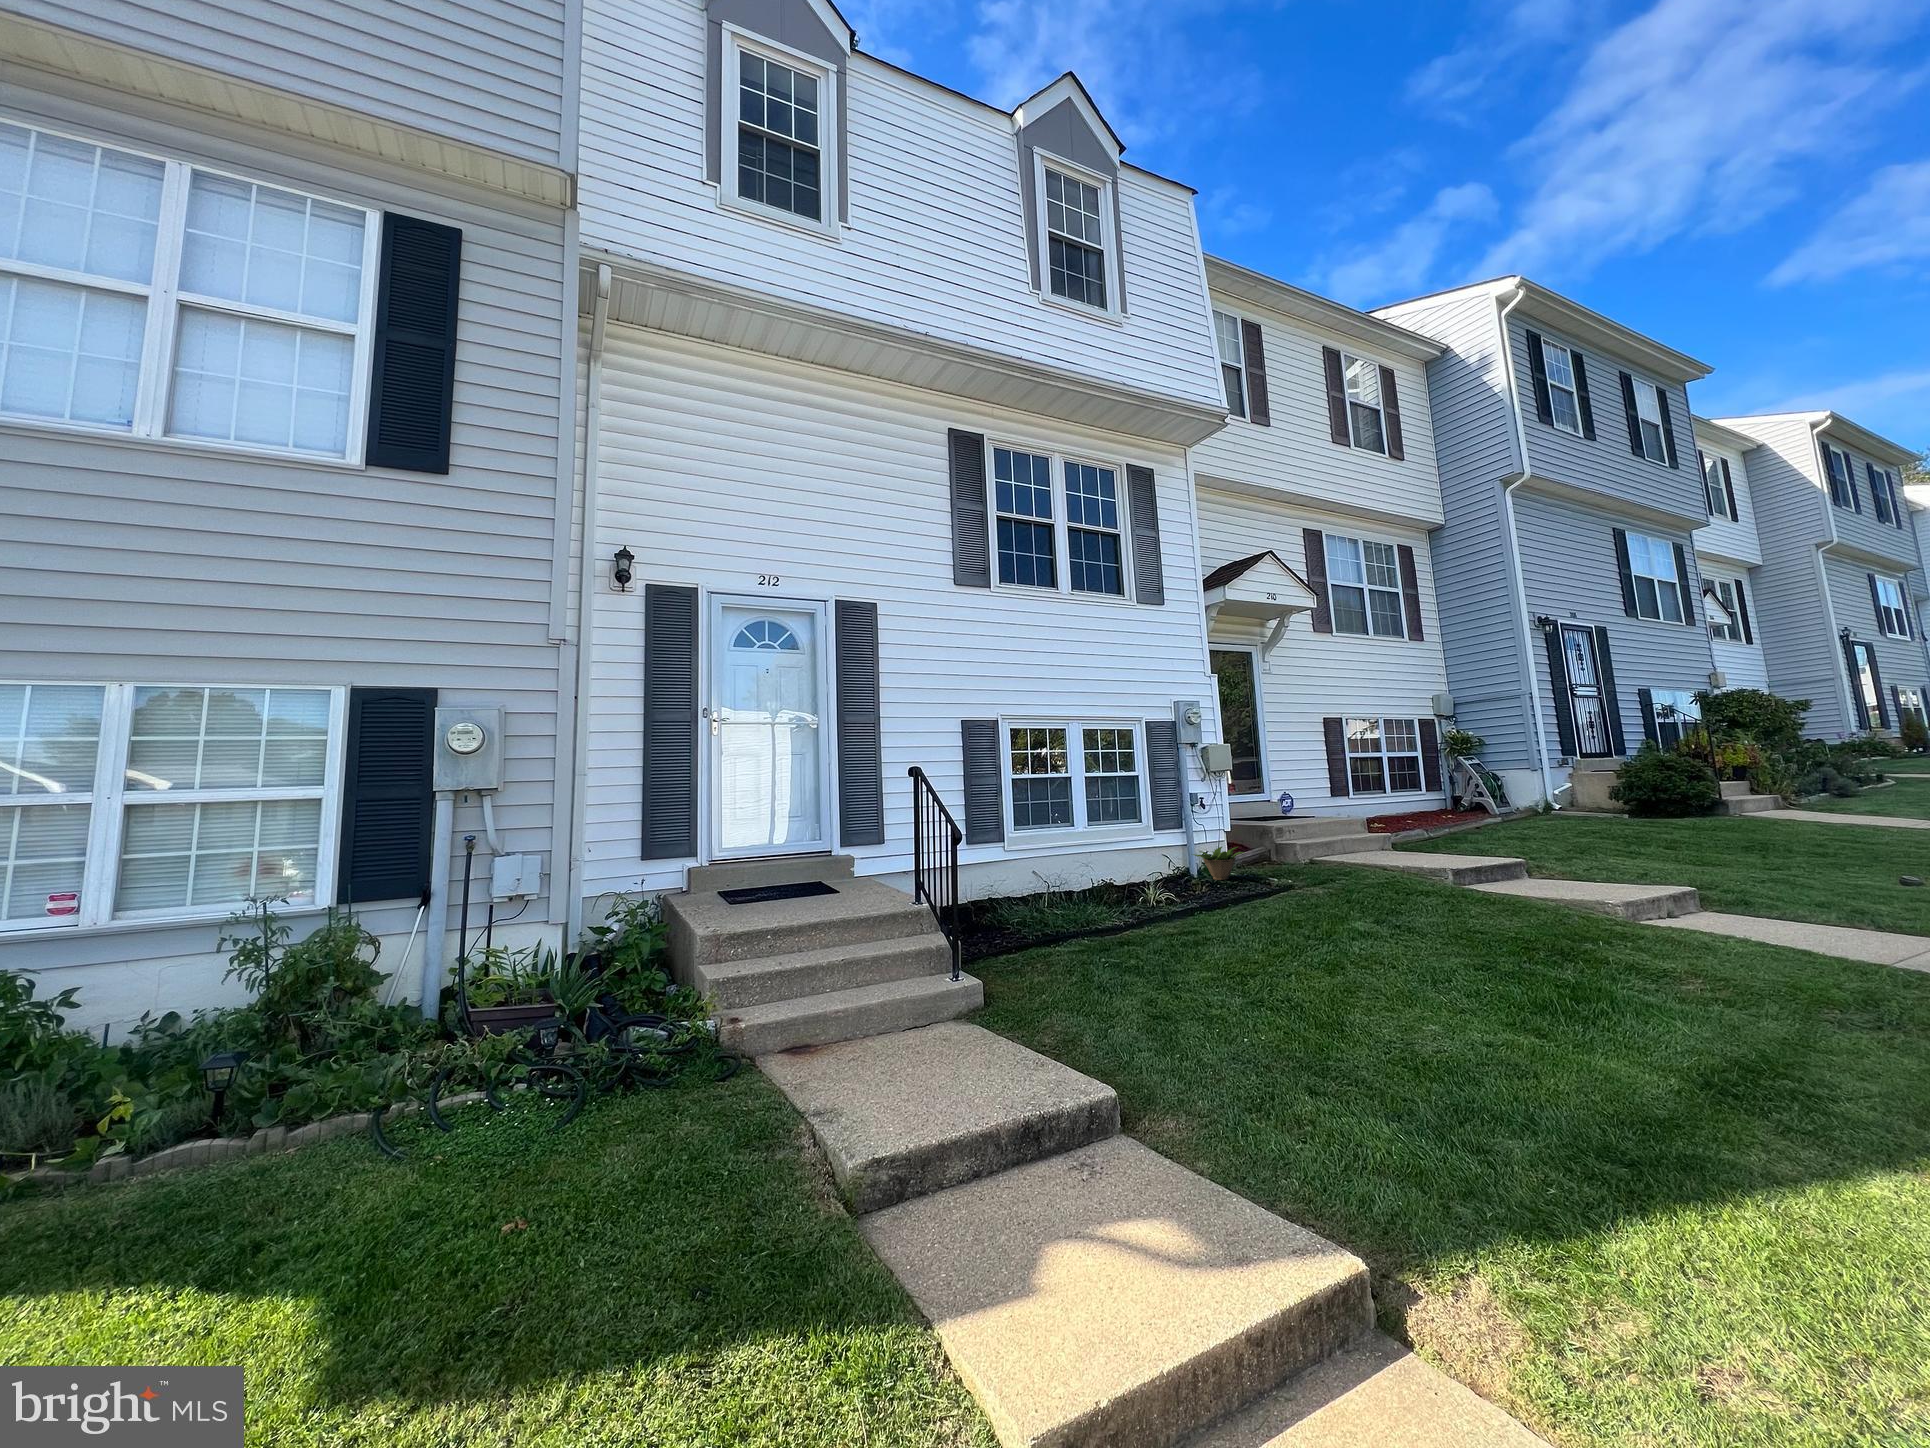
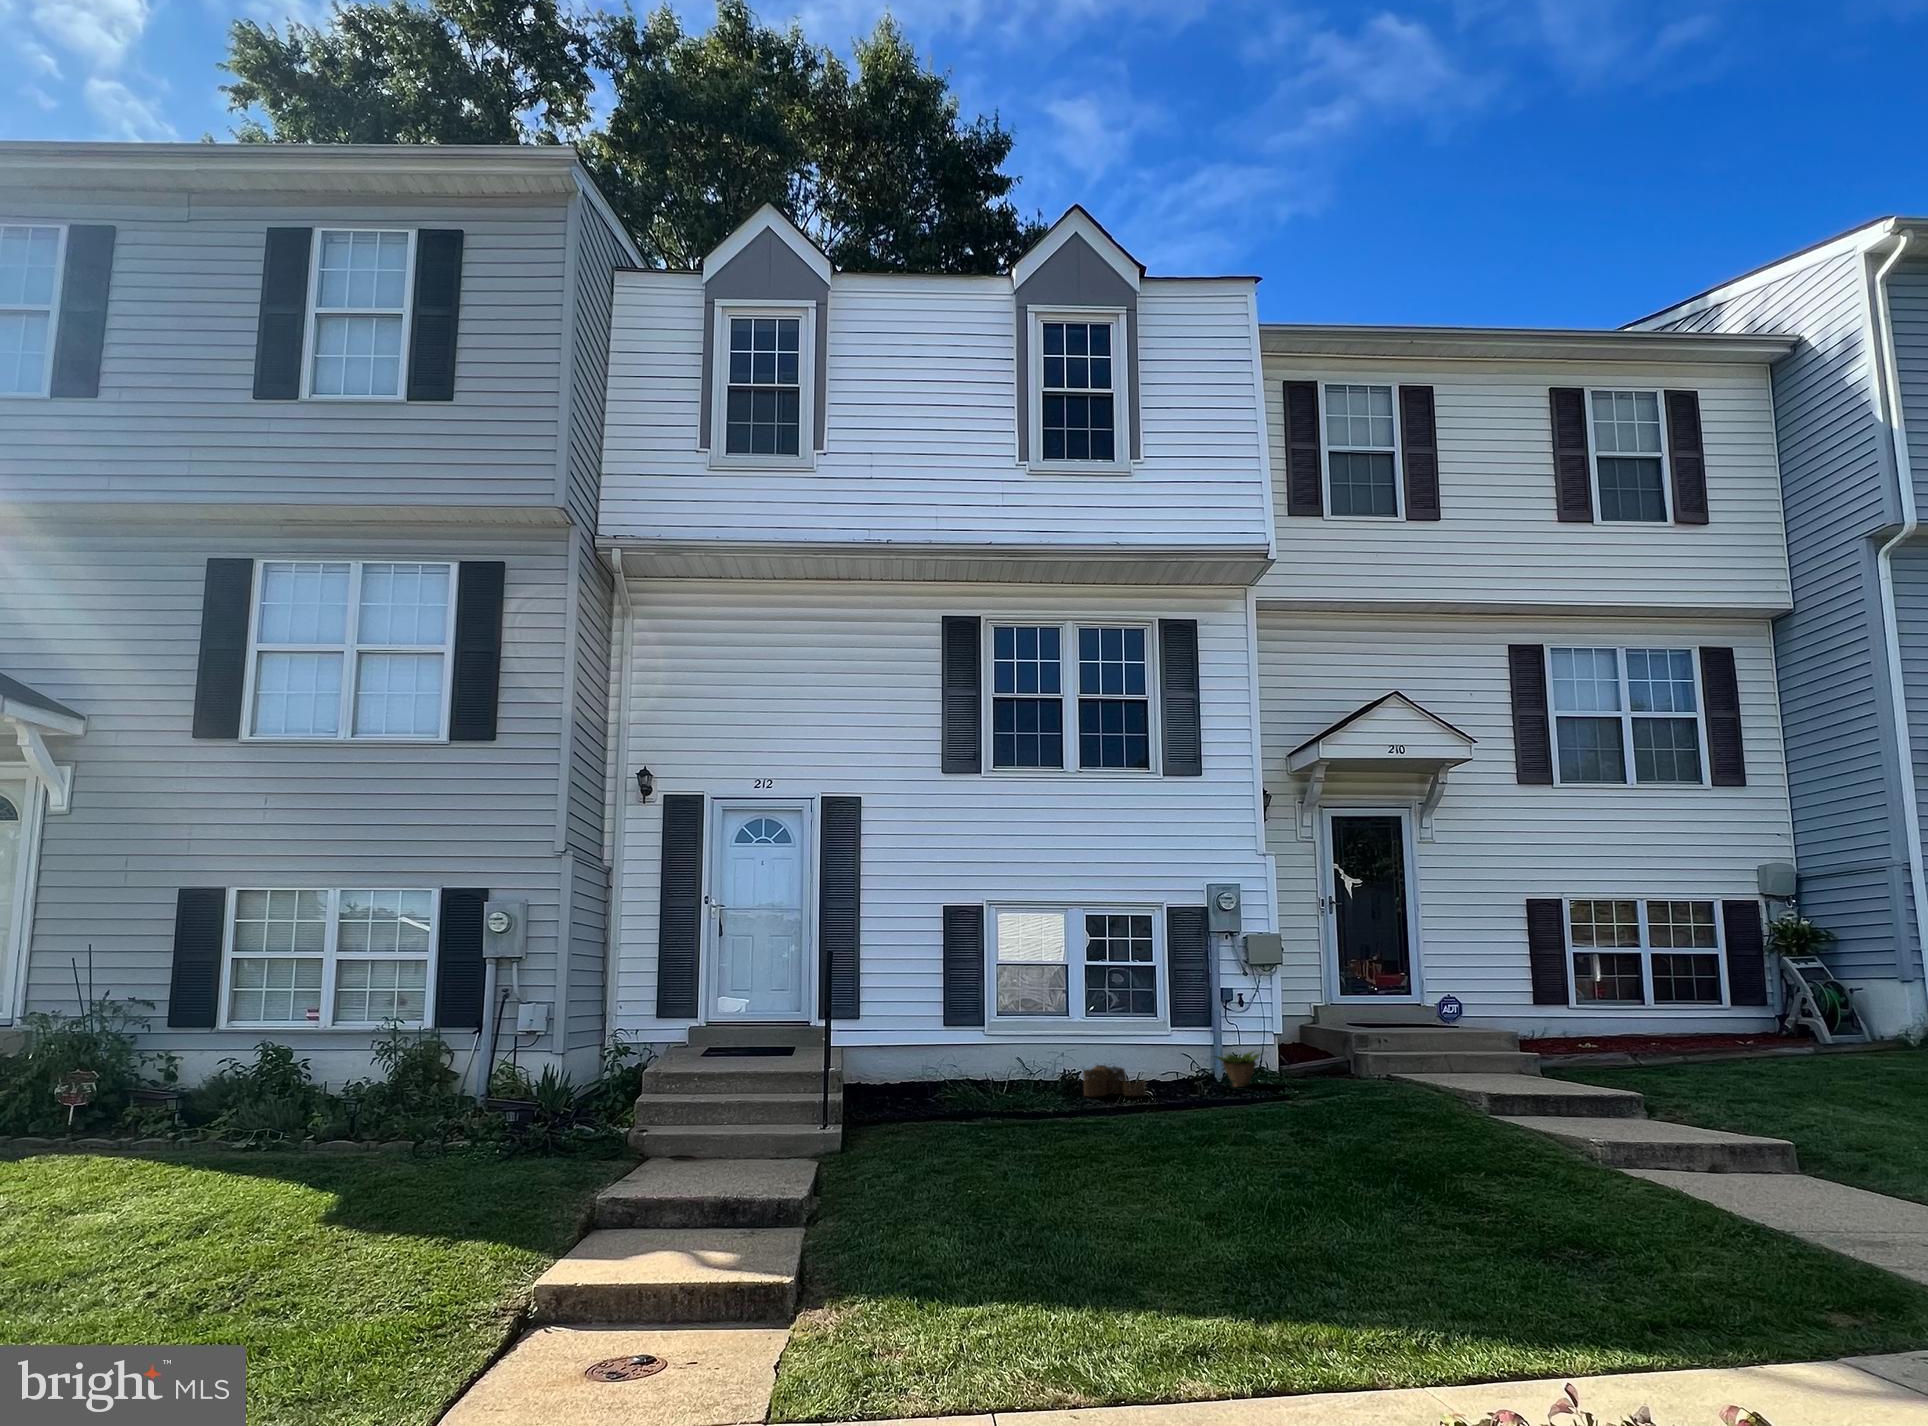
woven basket: none [1099,868,1172,902] -> present [1083,1065,1146,1097]

